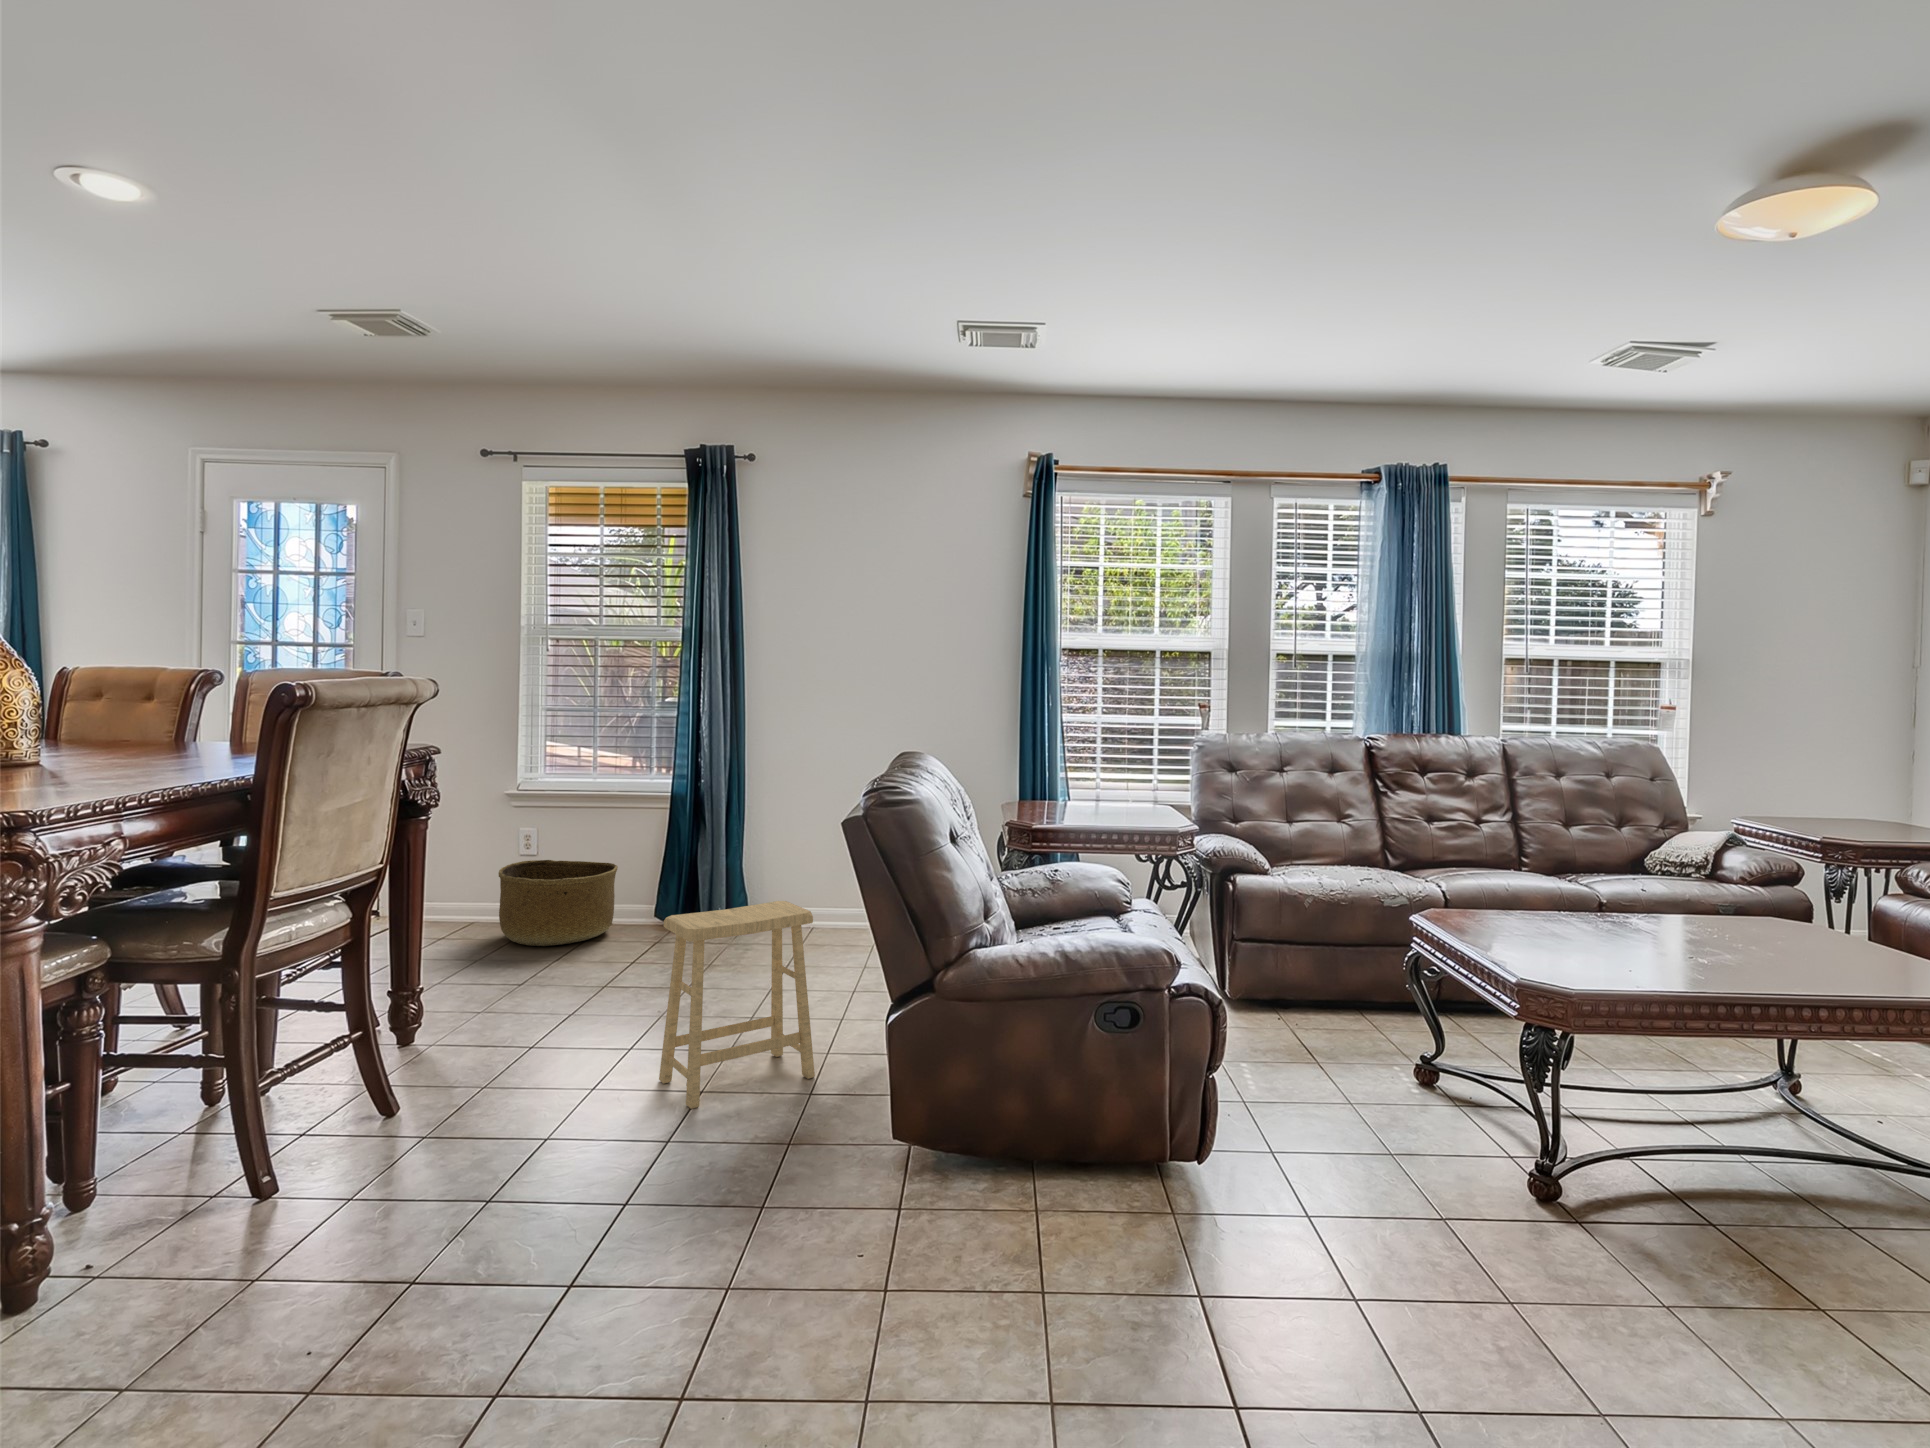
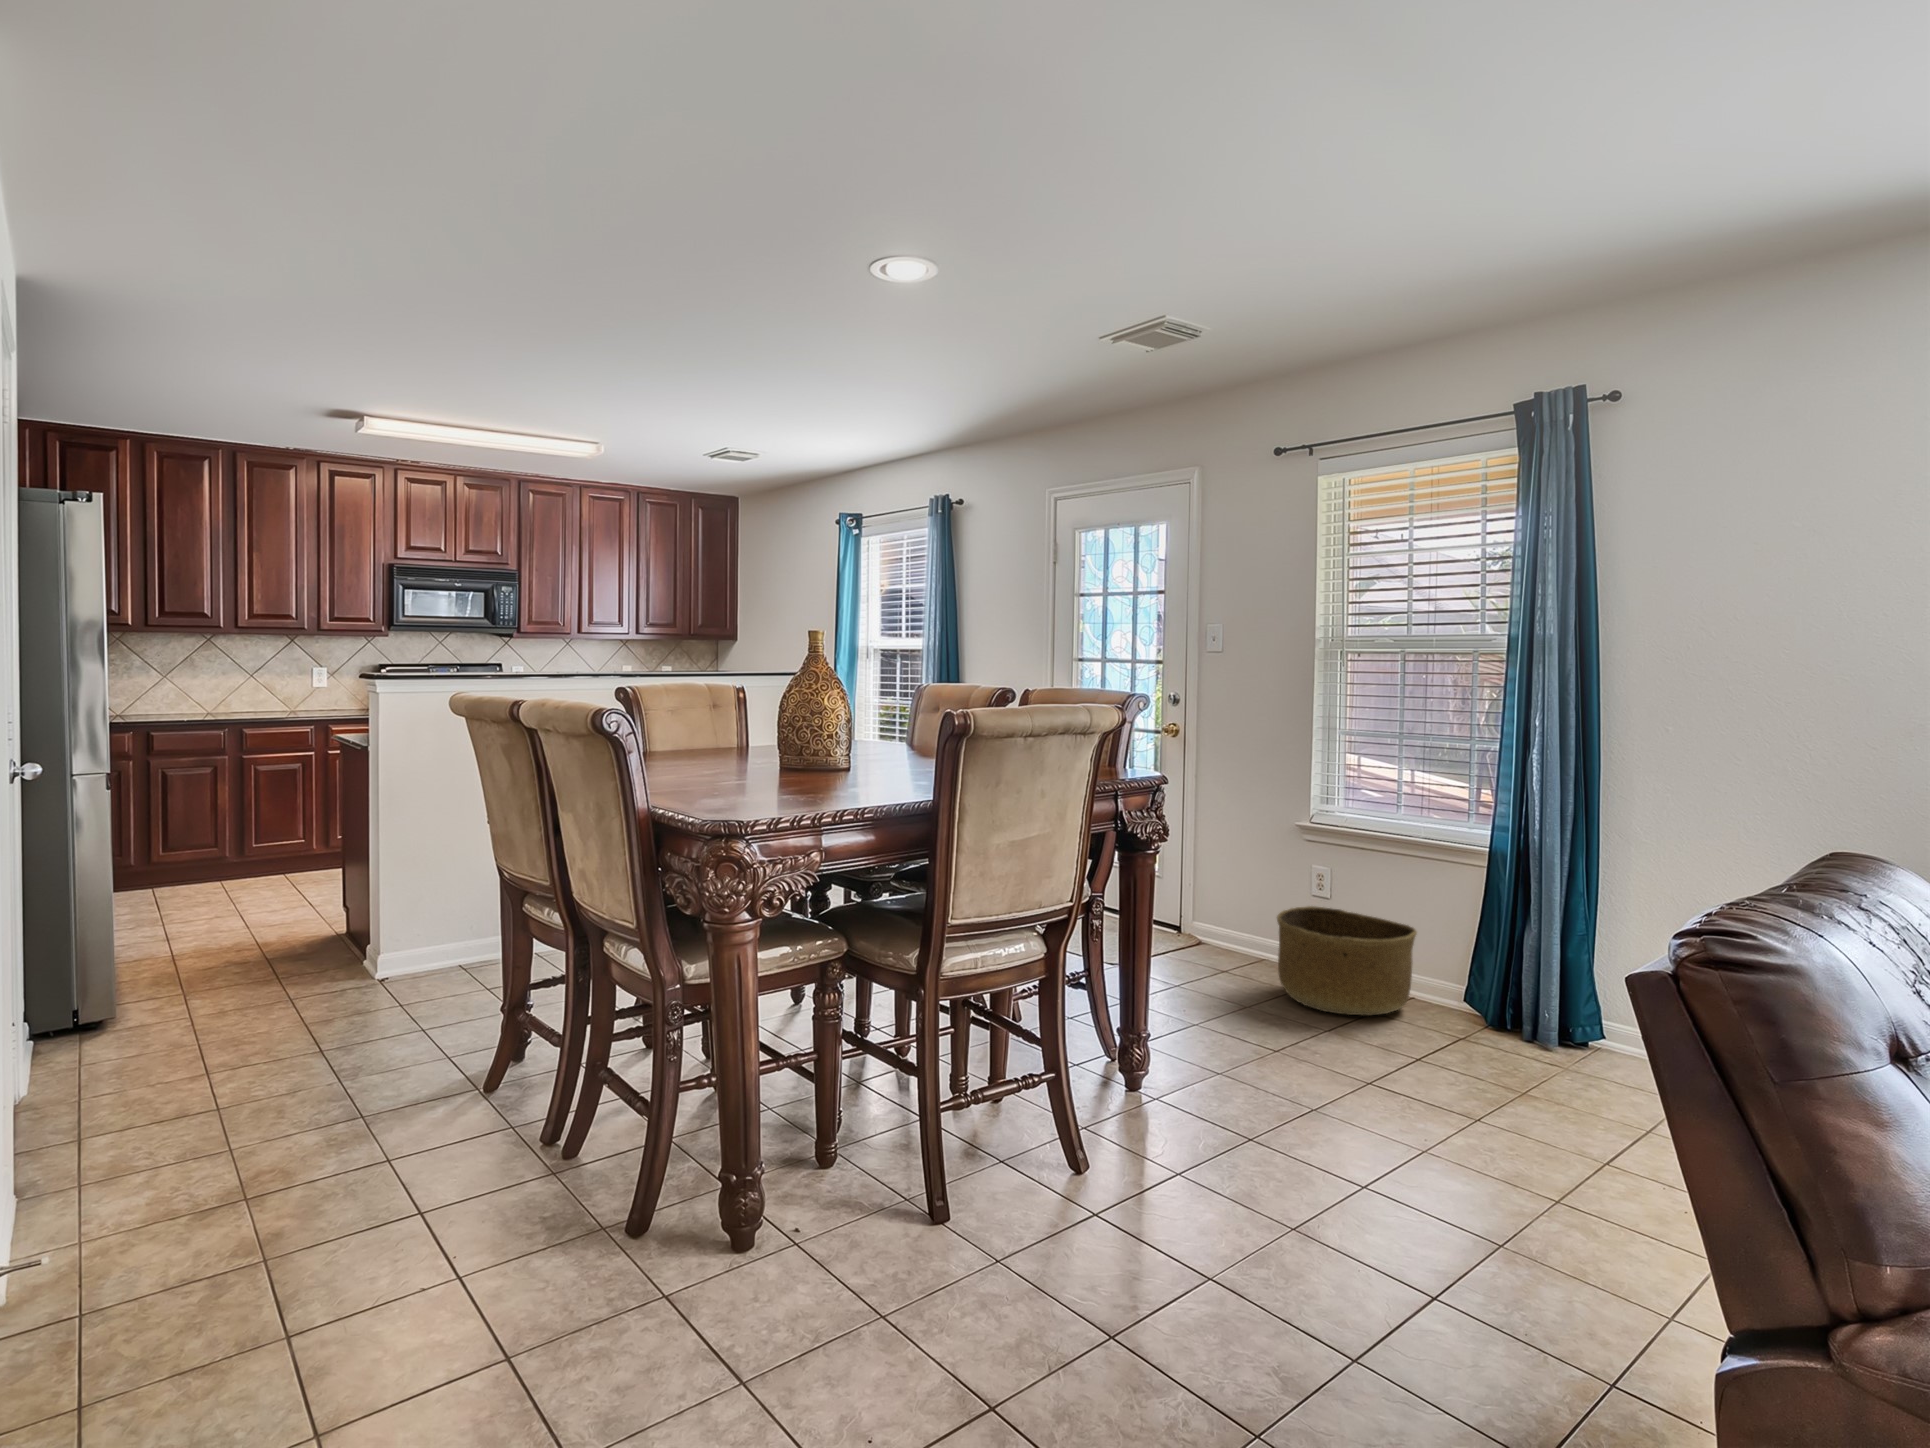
footstool: present [659,901,815,1109] -> none [1375,1034,1617,1351]

